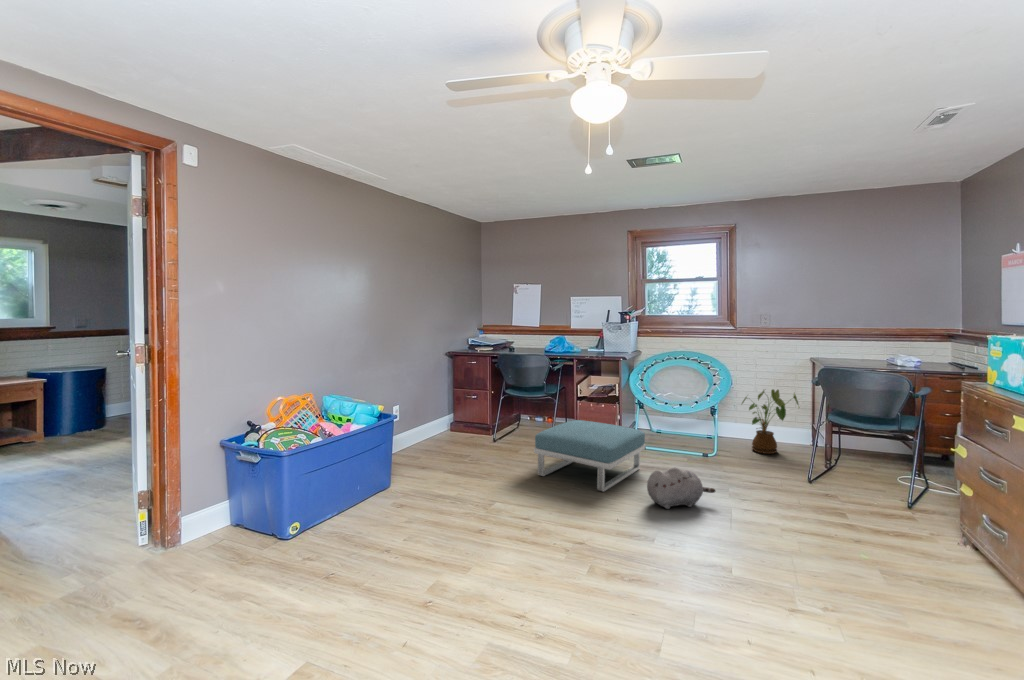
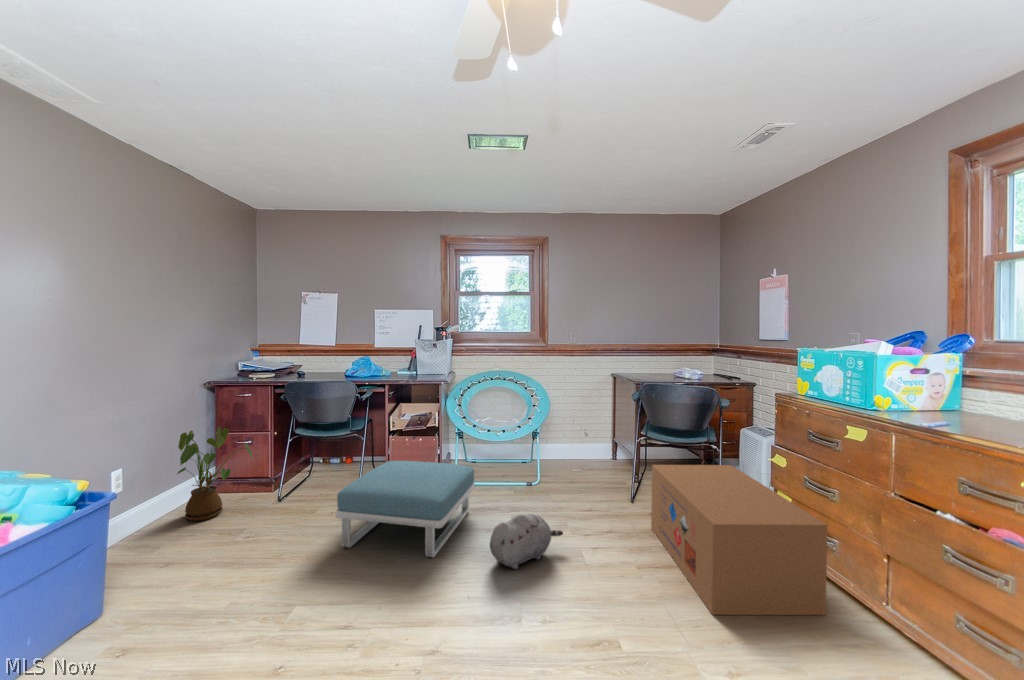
house plant: present [742,389,798,454] -> present [177,427,252,521]
cardboard box: none [815,445,973,592] -> present [651,465,828,615]

